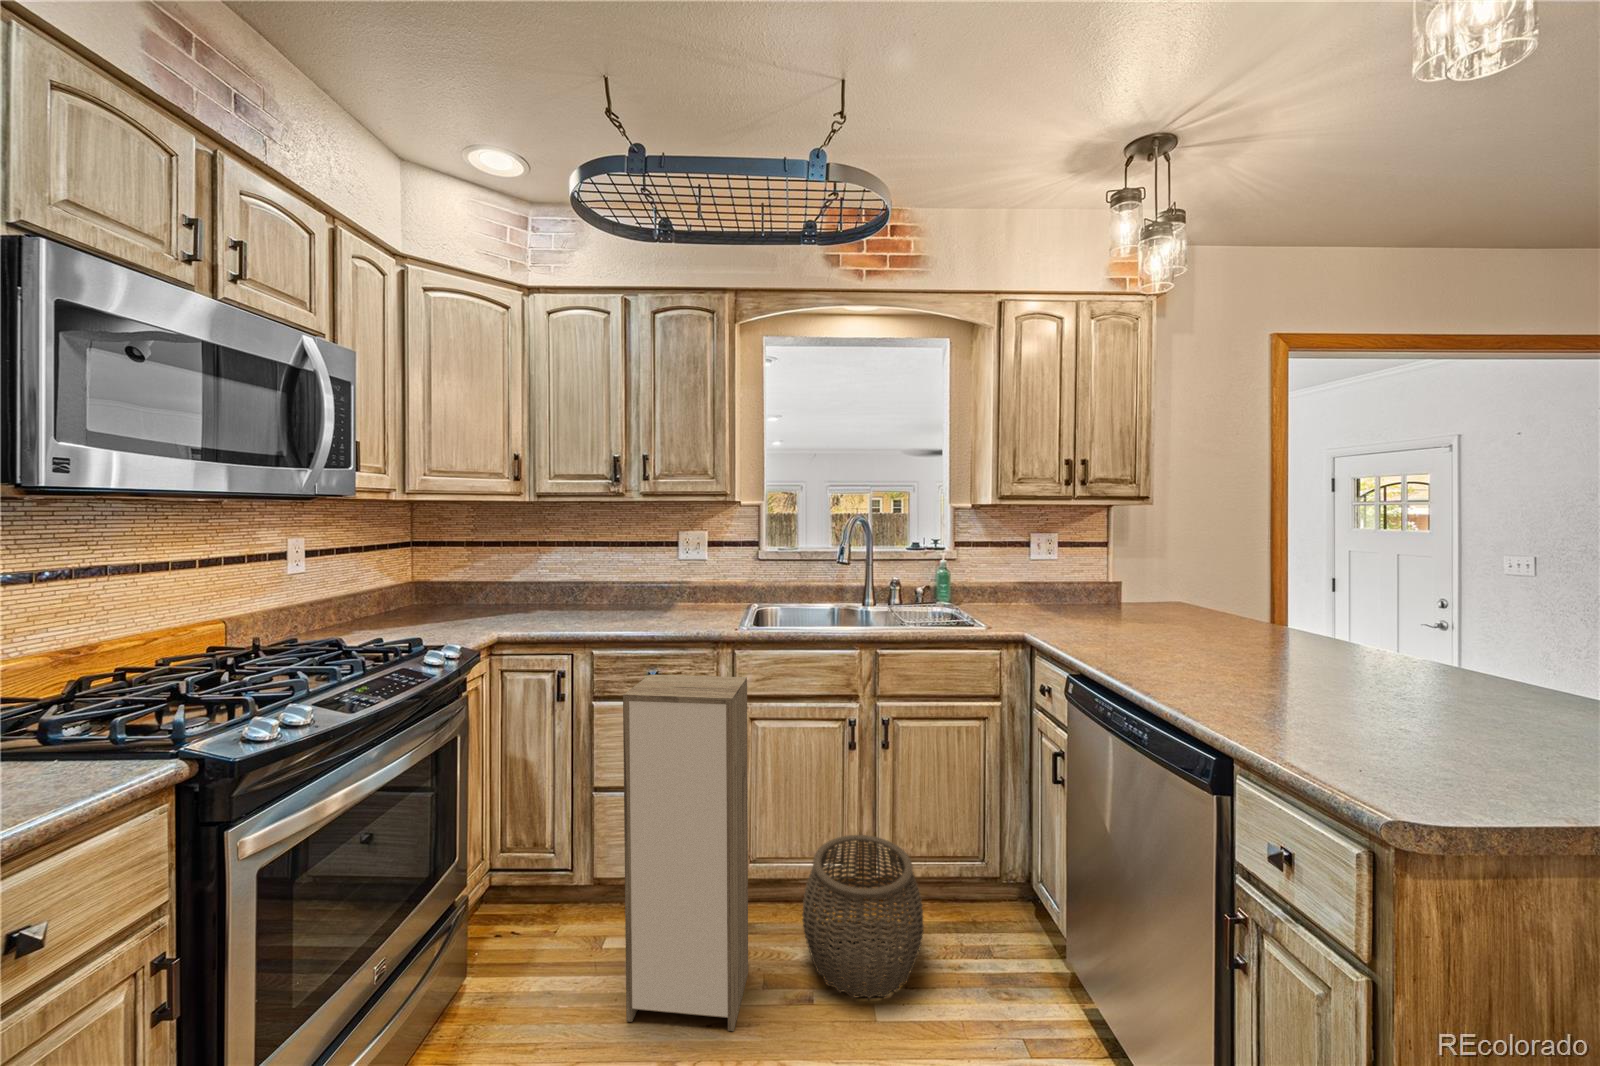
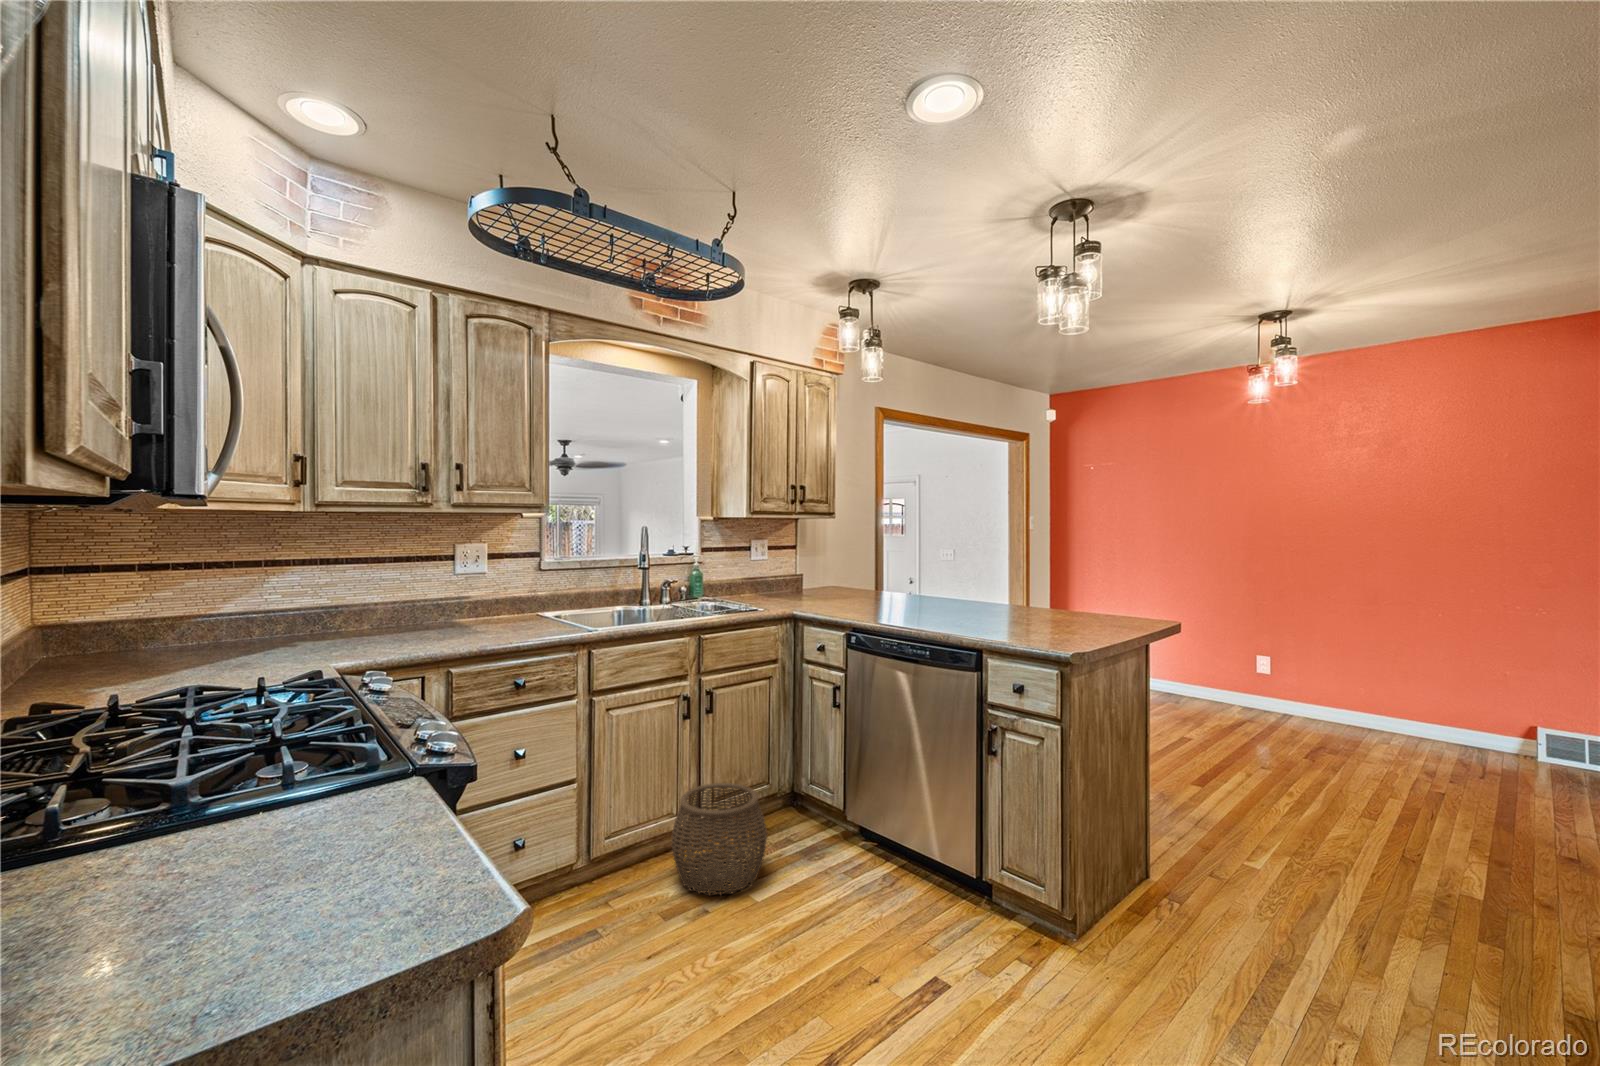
storage cabinet: present [623,674,748,1031] -> none [556,662,667,979]

